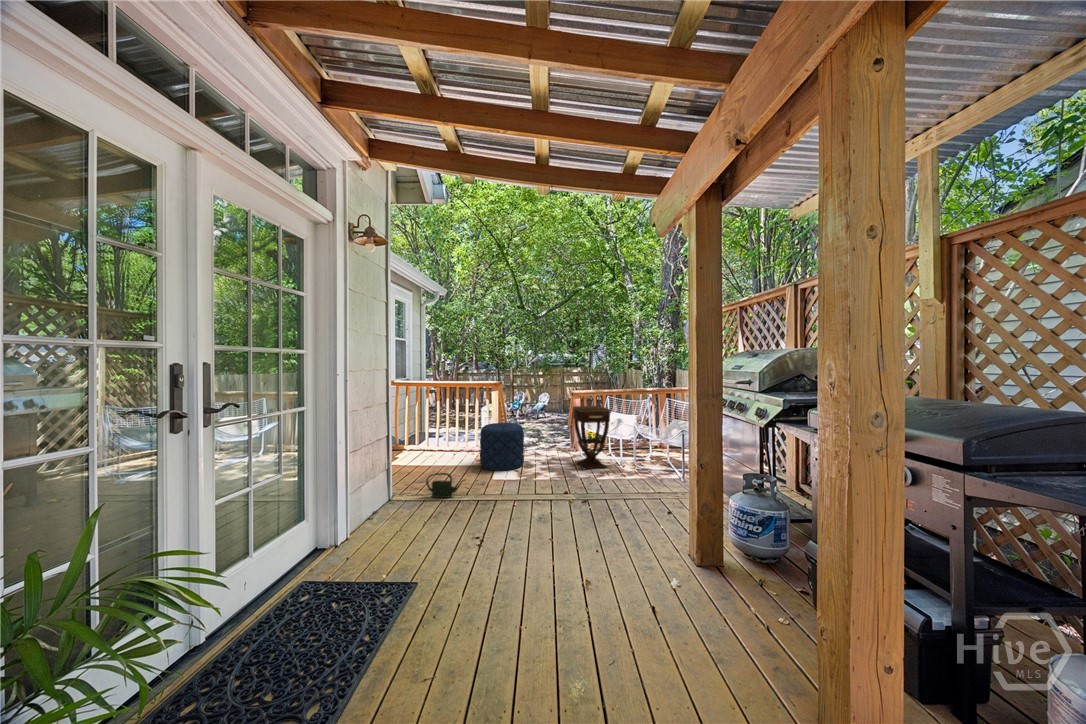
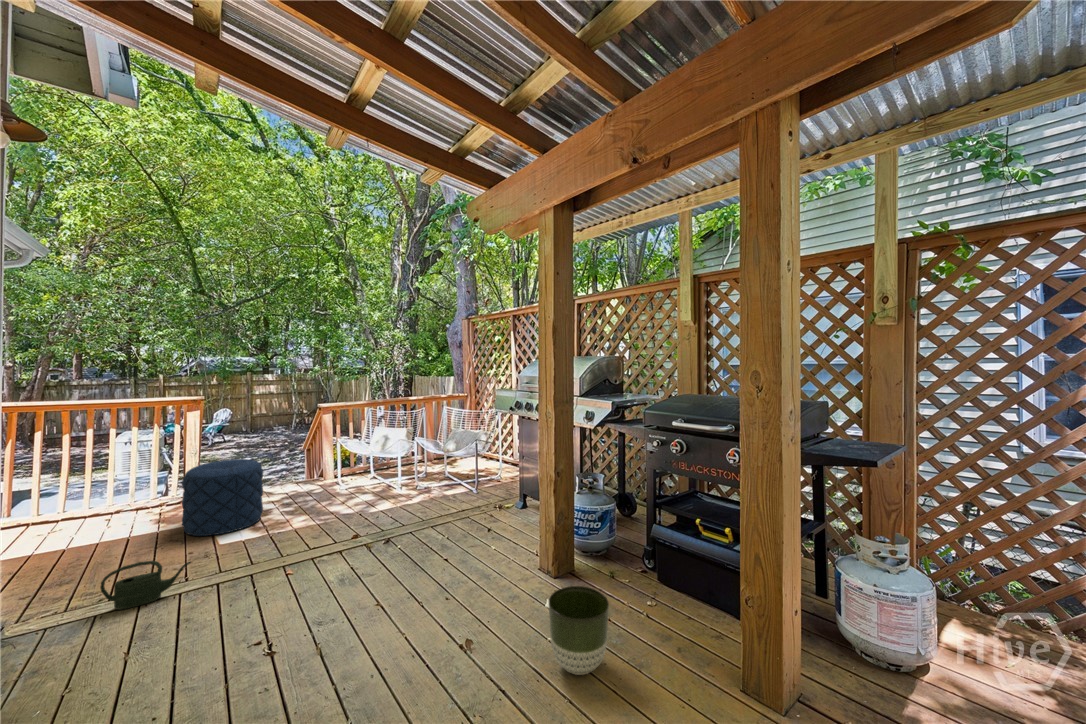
side table: present [573,406,610,469] -> none [333,422,388,504]
planter: none [631,561,689,643] -> present [549,586,609,675]

